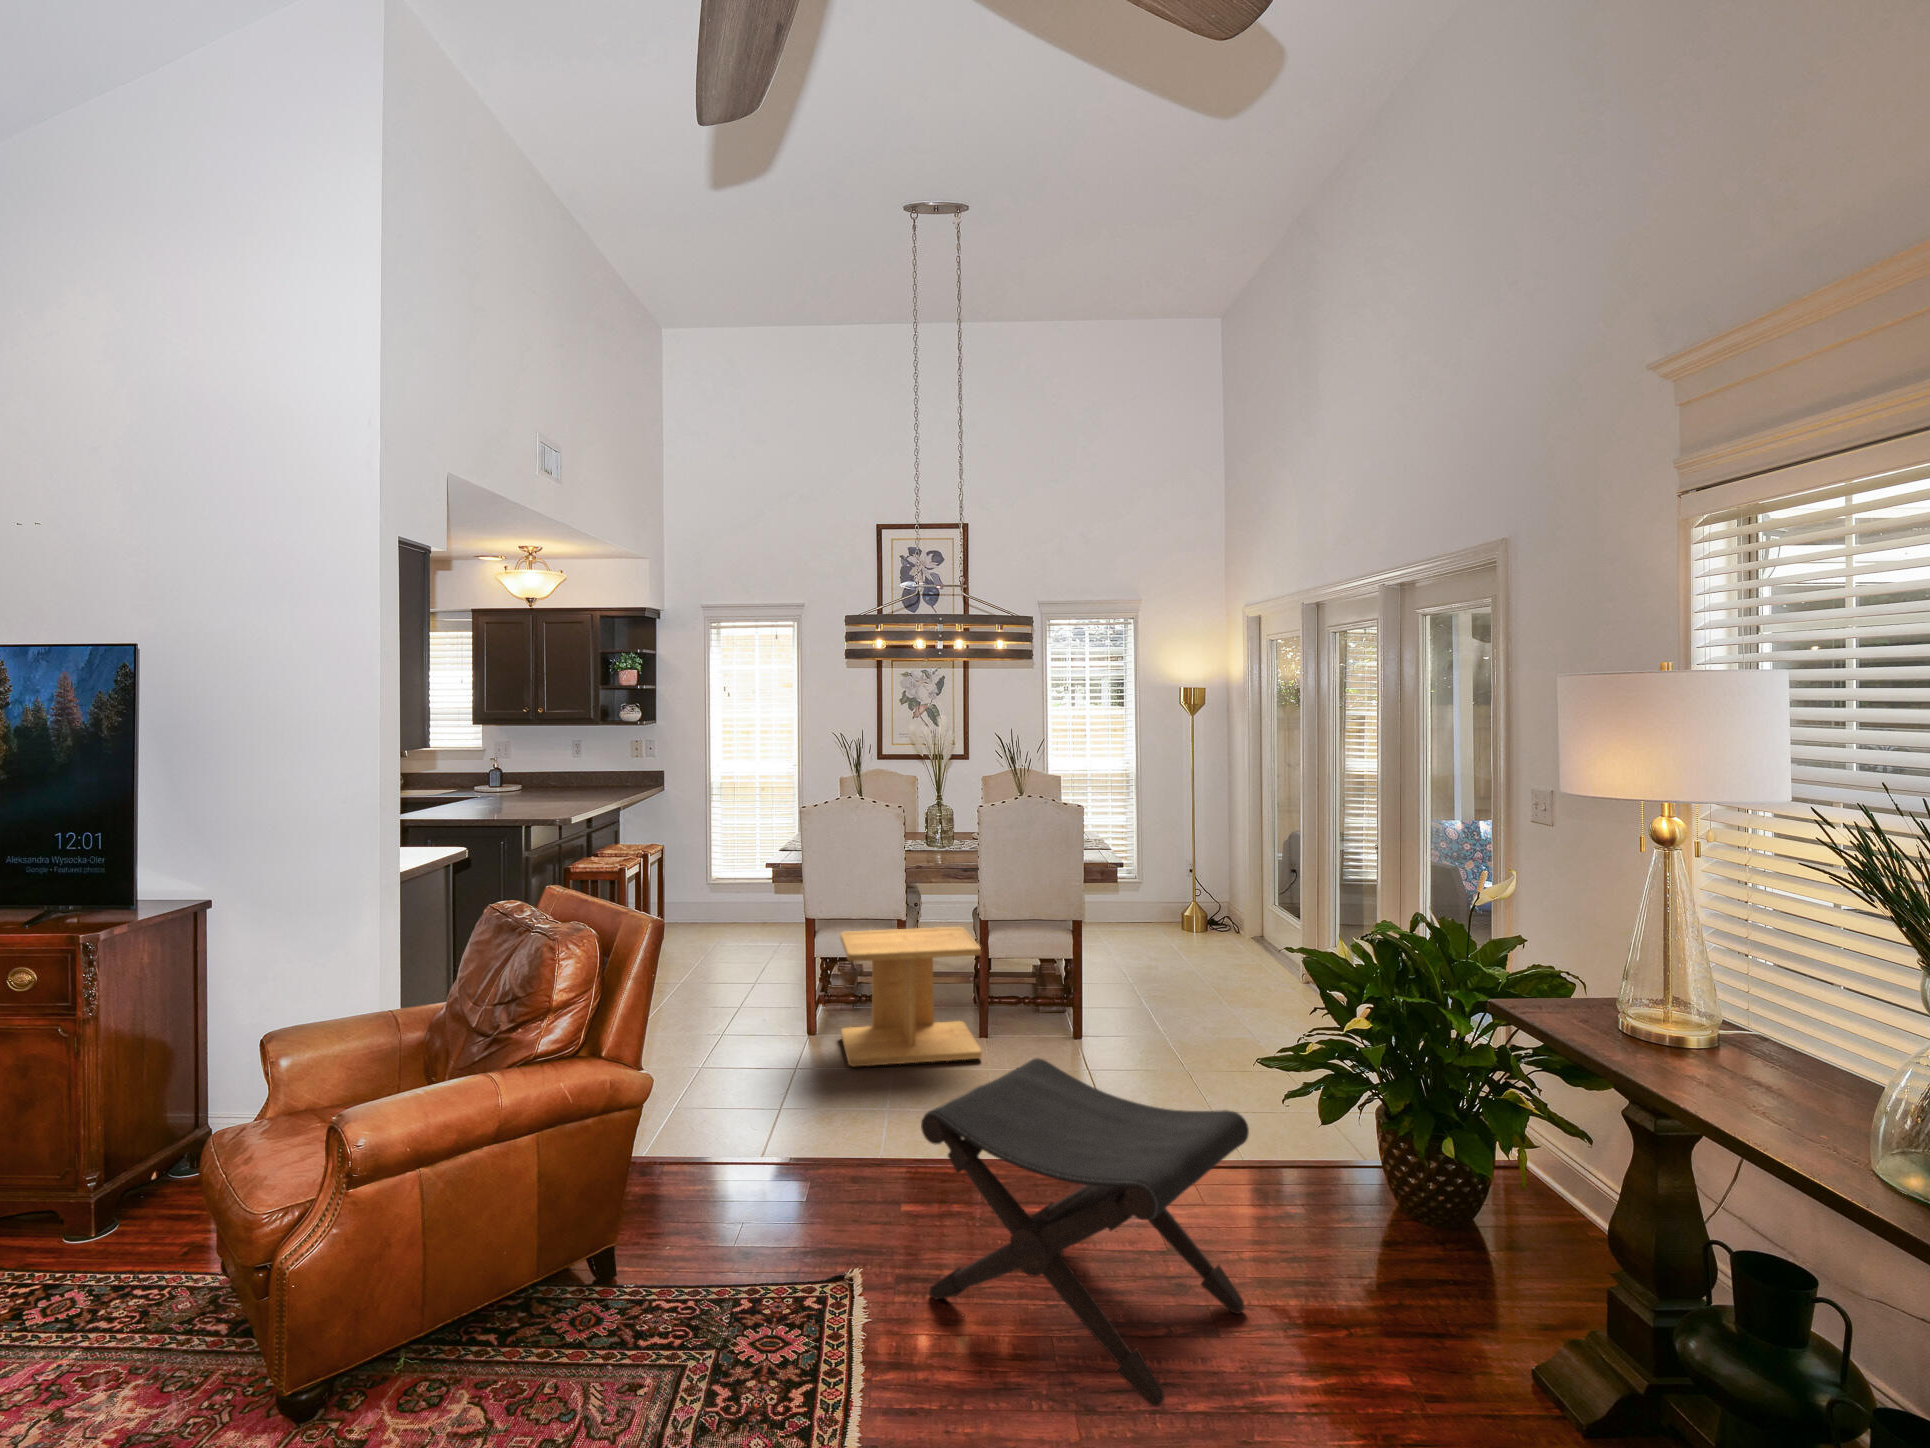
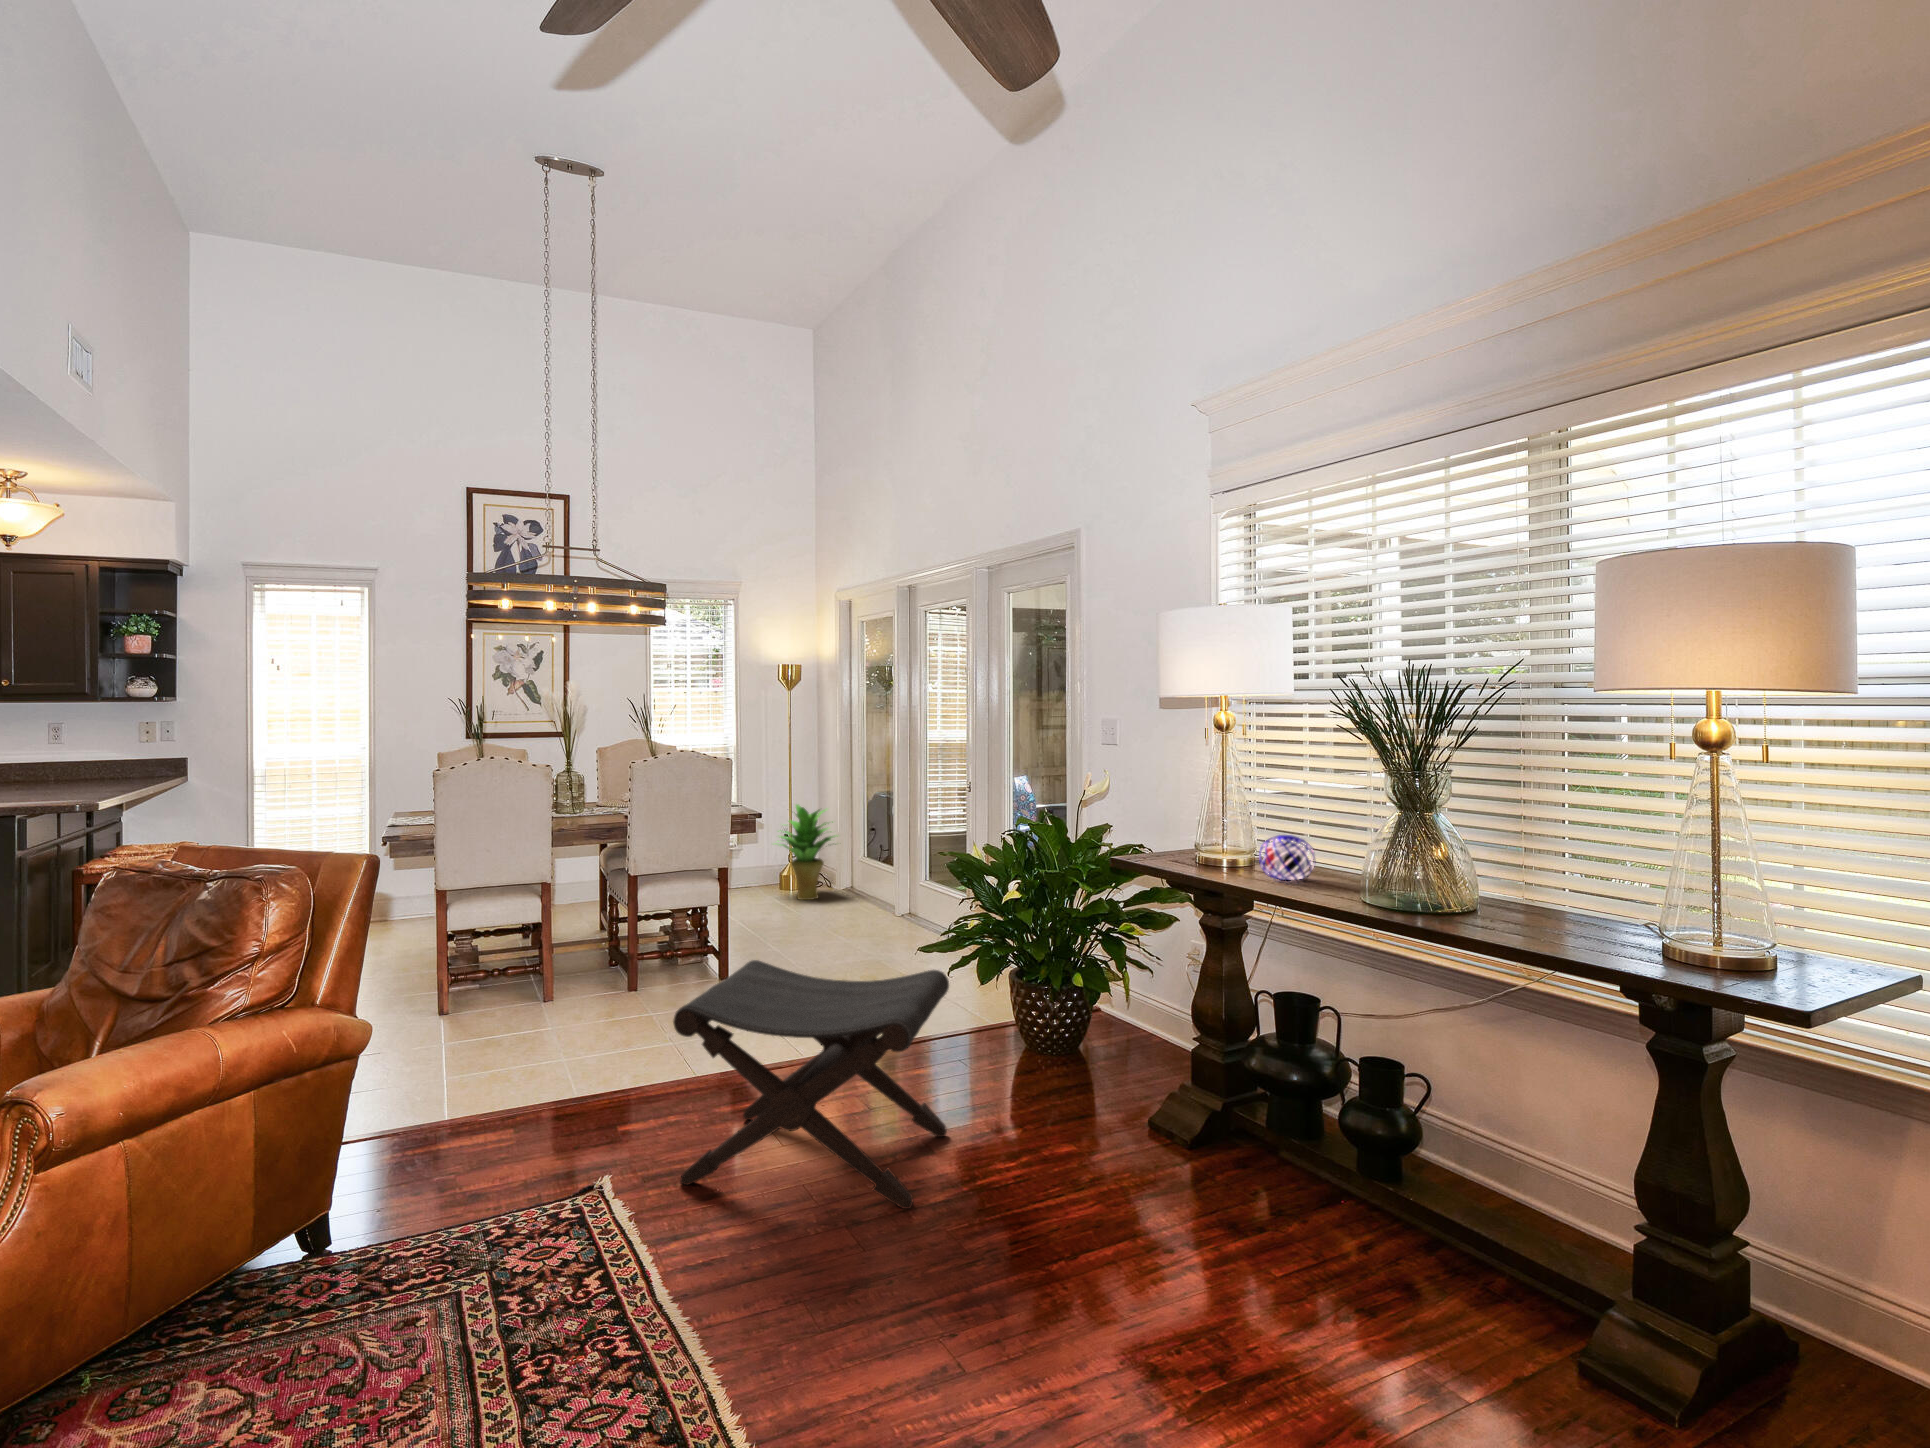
potted plant: none [1172,843,1252,950] -> present [775,805,834,900]
side table: present [840,927,982,1066] -> none [478,883,637,1030]
decorative orb: none [1700,1019,1800,1092] -> present [1259,835,1315,880]

